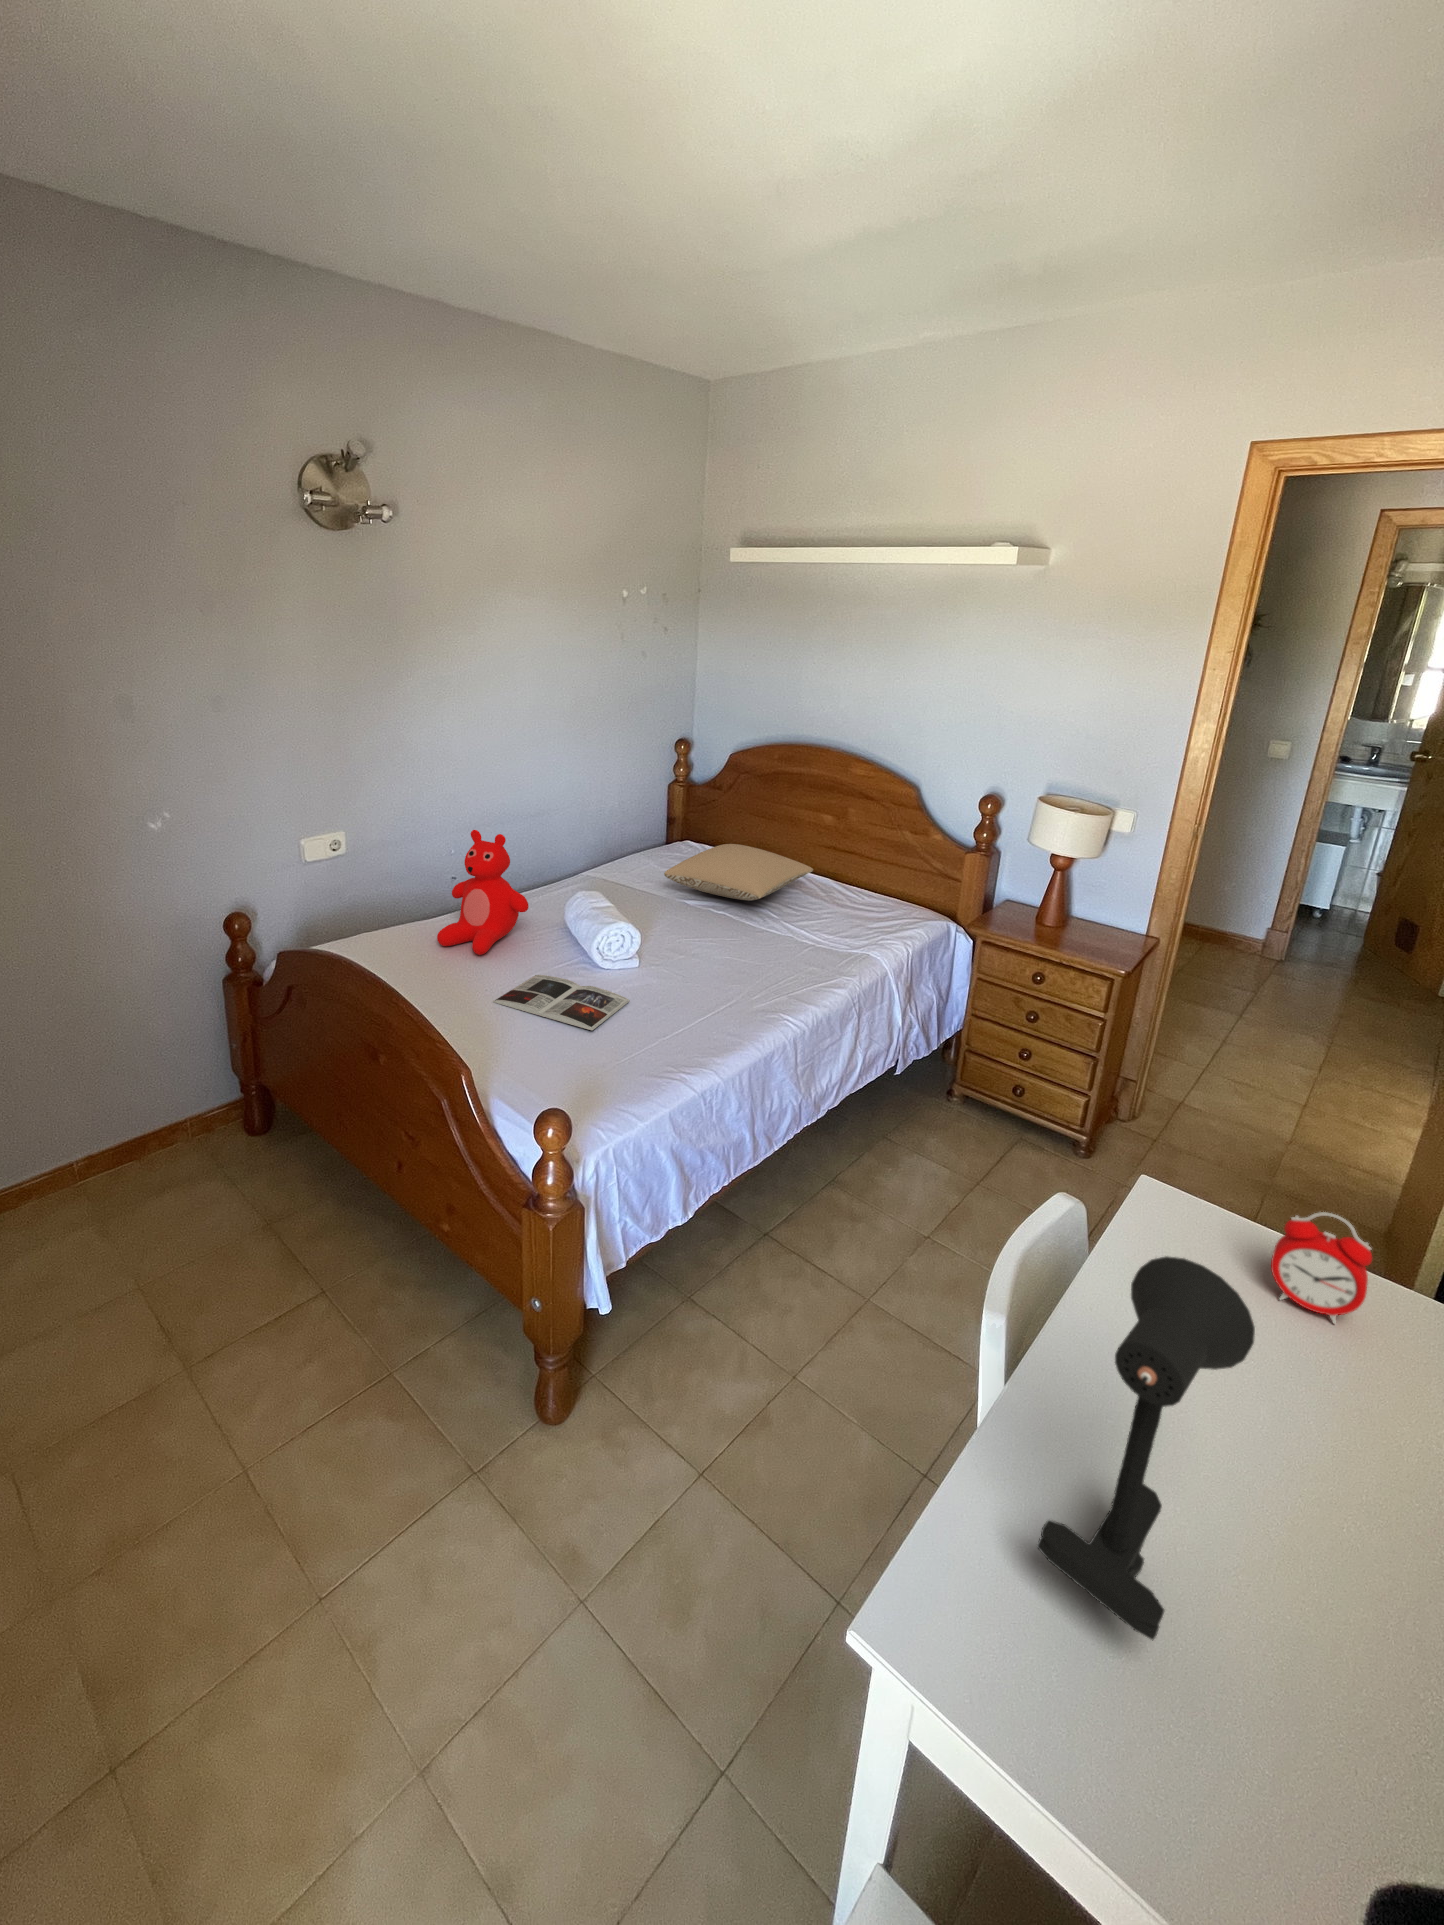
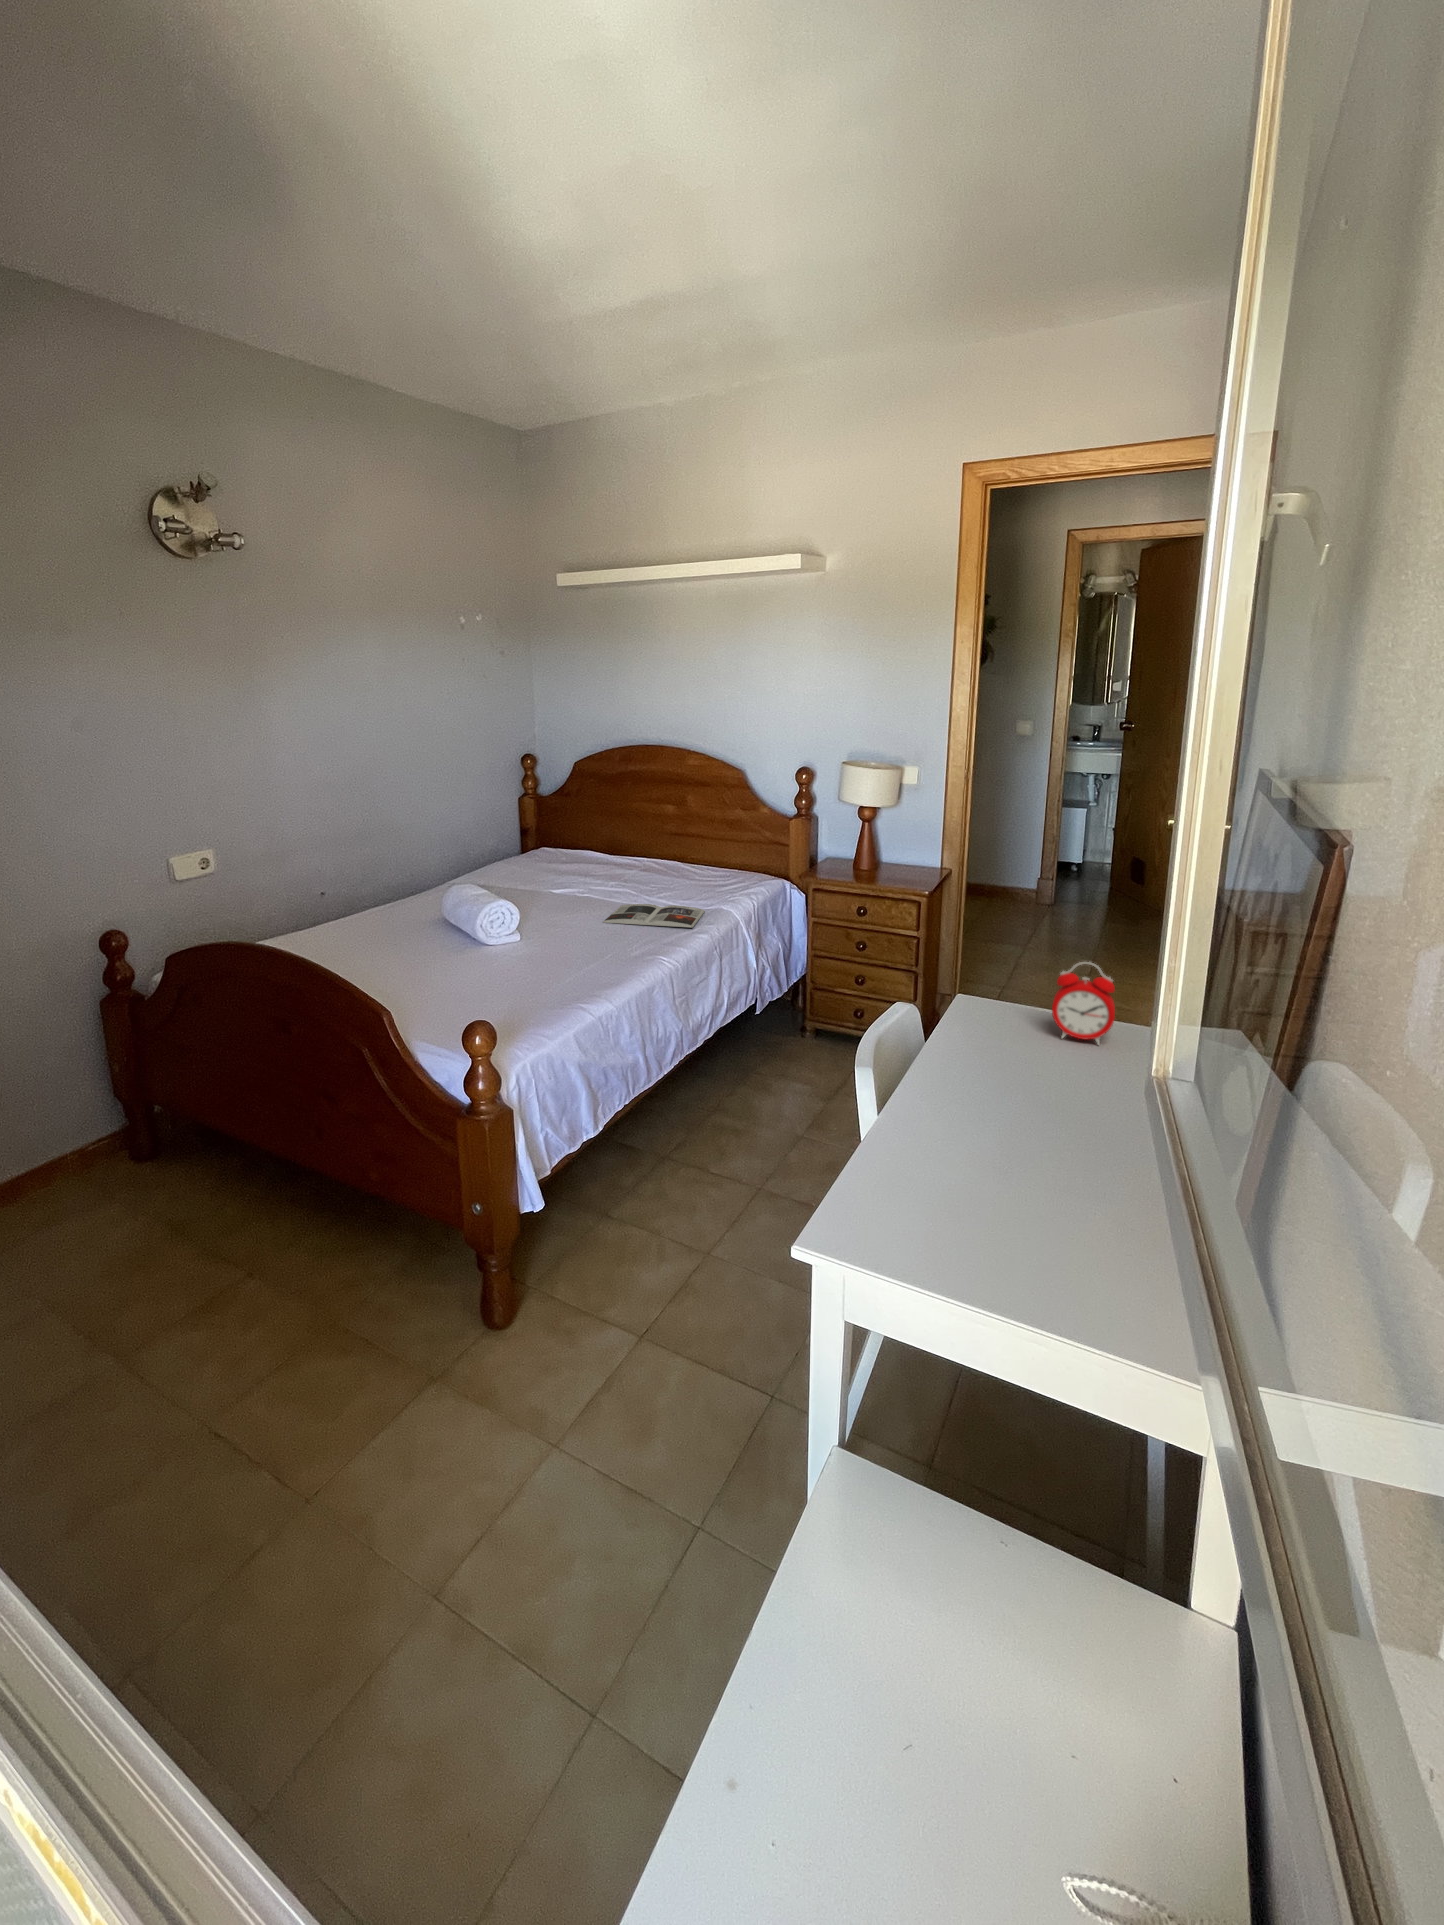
teddy bear: present [437,830,529,955] -> none [324,829,411,944]
pillow: present [664,844,813,900] -> none [531,835,664,880]
magazine: present [493,975,630,1030] -> present [603,904,705,927]
desk lamp: present [1037,1256,1255,1641] -> none [915,929,1032,1190]

